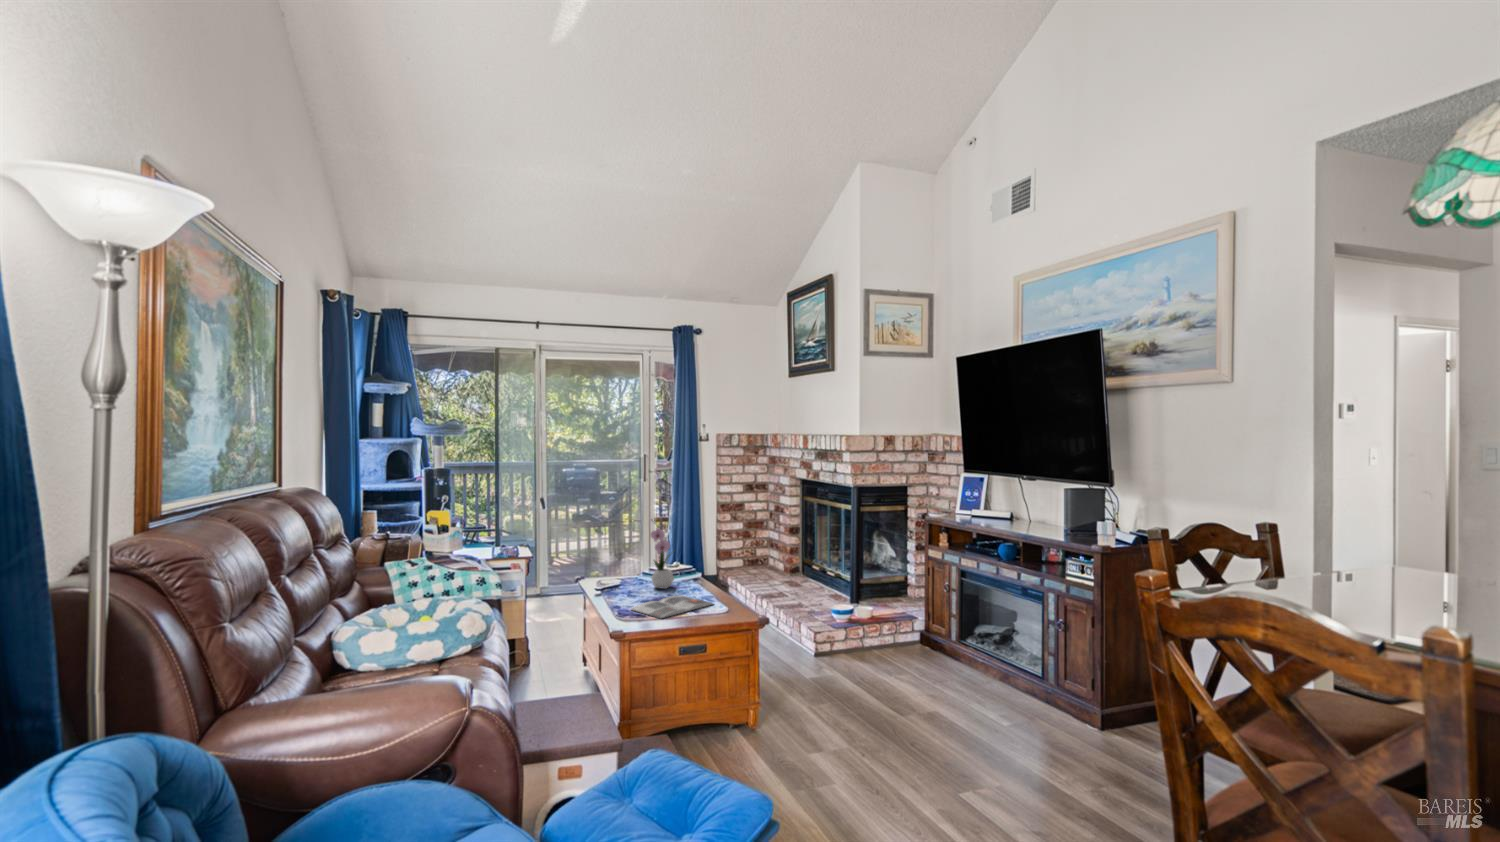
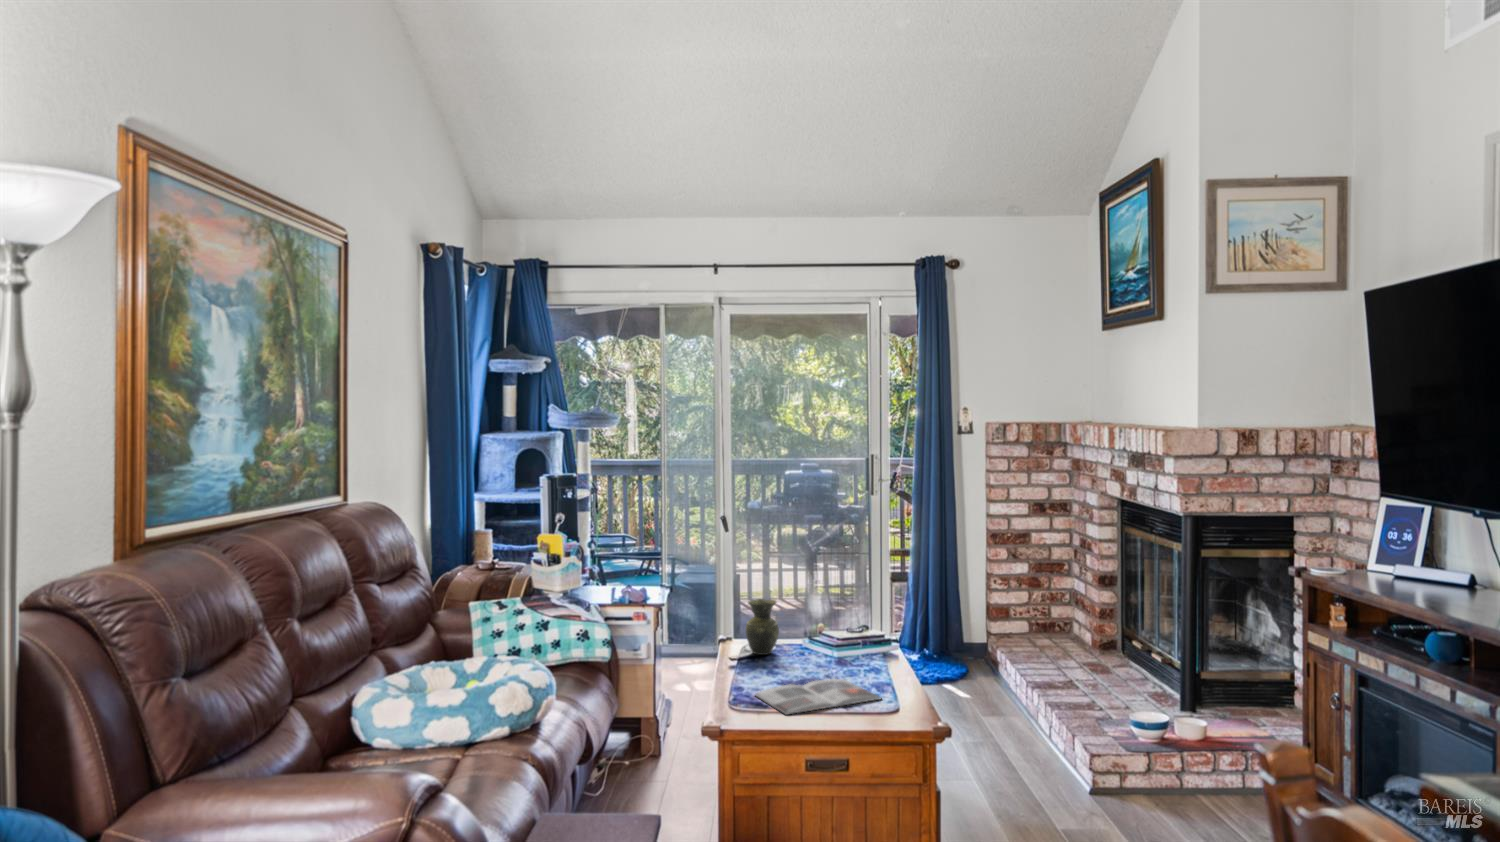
flower arrangement: present [651,520,674,589] -> none [805,558,849,665]
vase: none [603,549,626,587] -> present [746,599,779,655]

